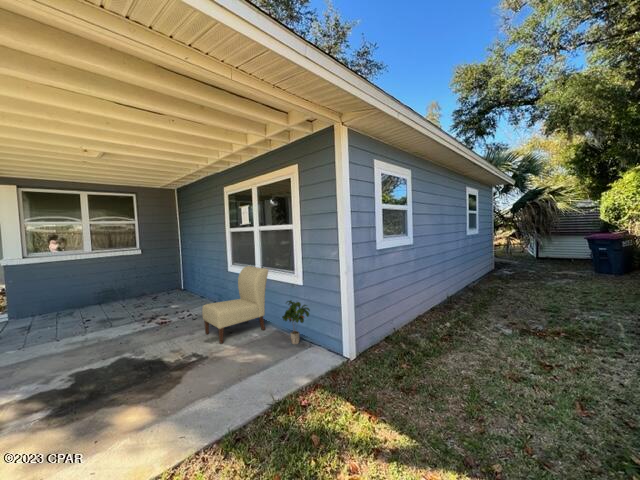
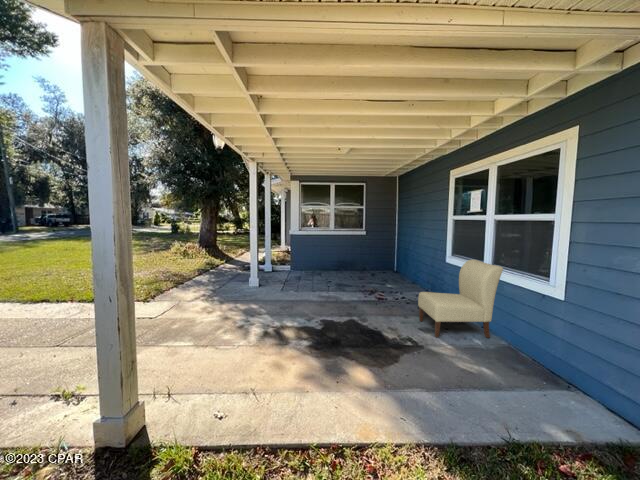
potted plant: present [282,300,310,344] -> none [520,314,575,375]

